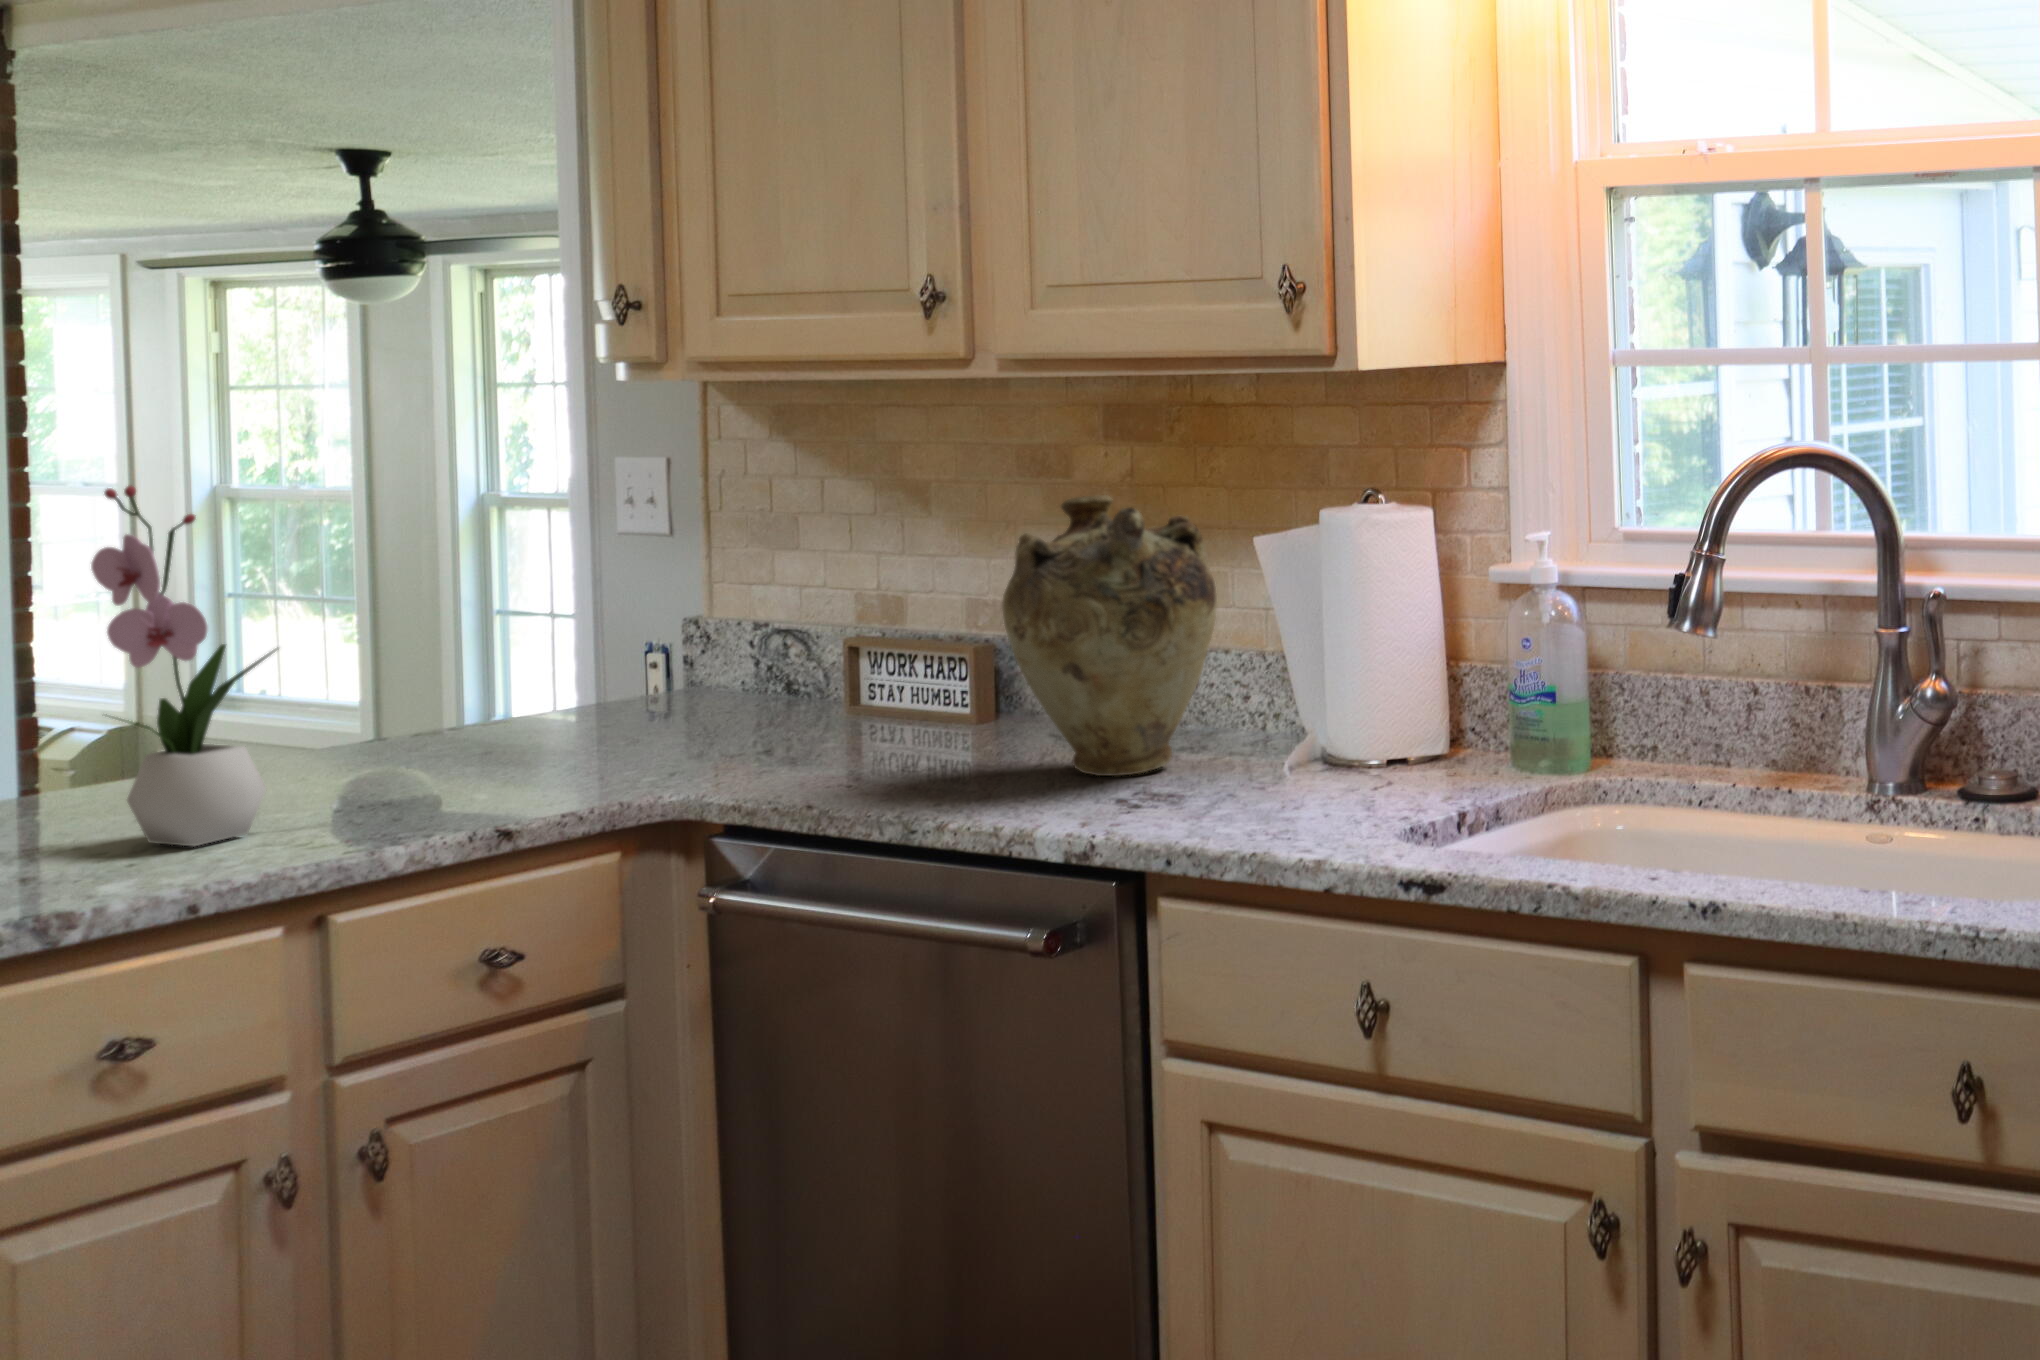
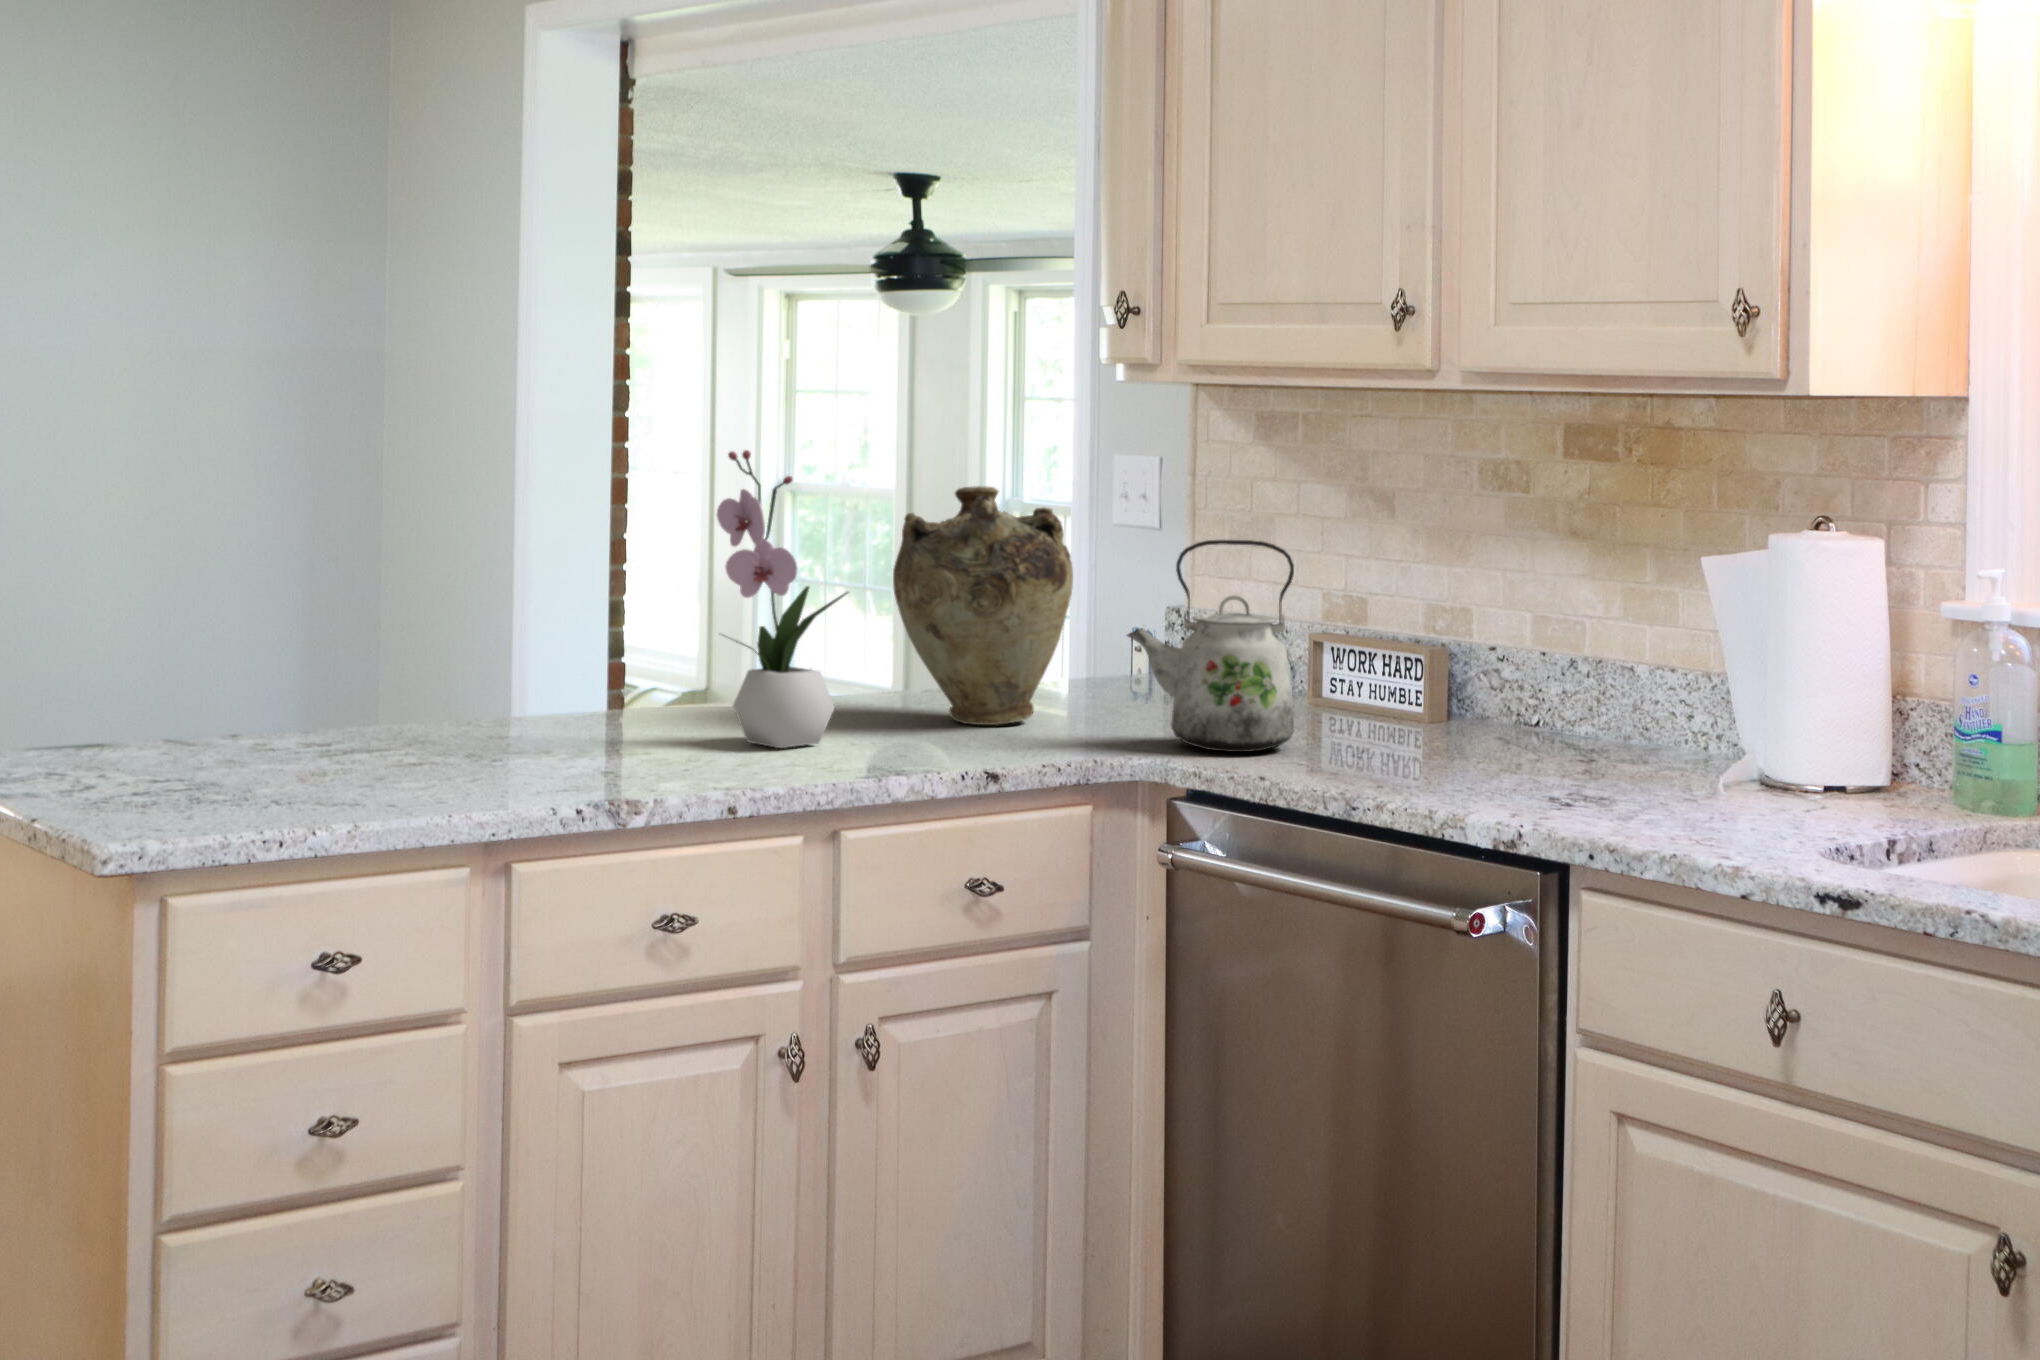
vase: present [1002,495,1217,776] -> present [893,486,1073,725]
kettle: none [634,549,835,787] -> present [1127,540,1294,752]

